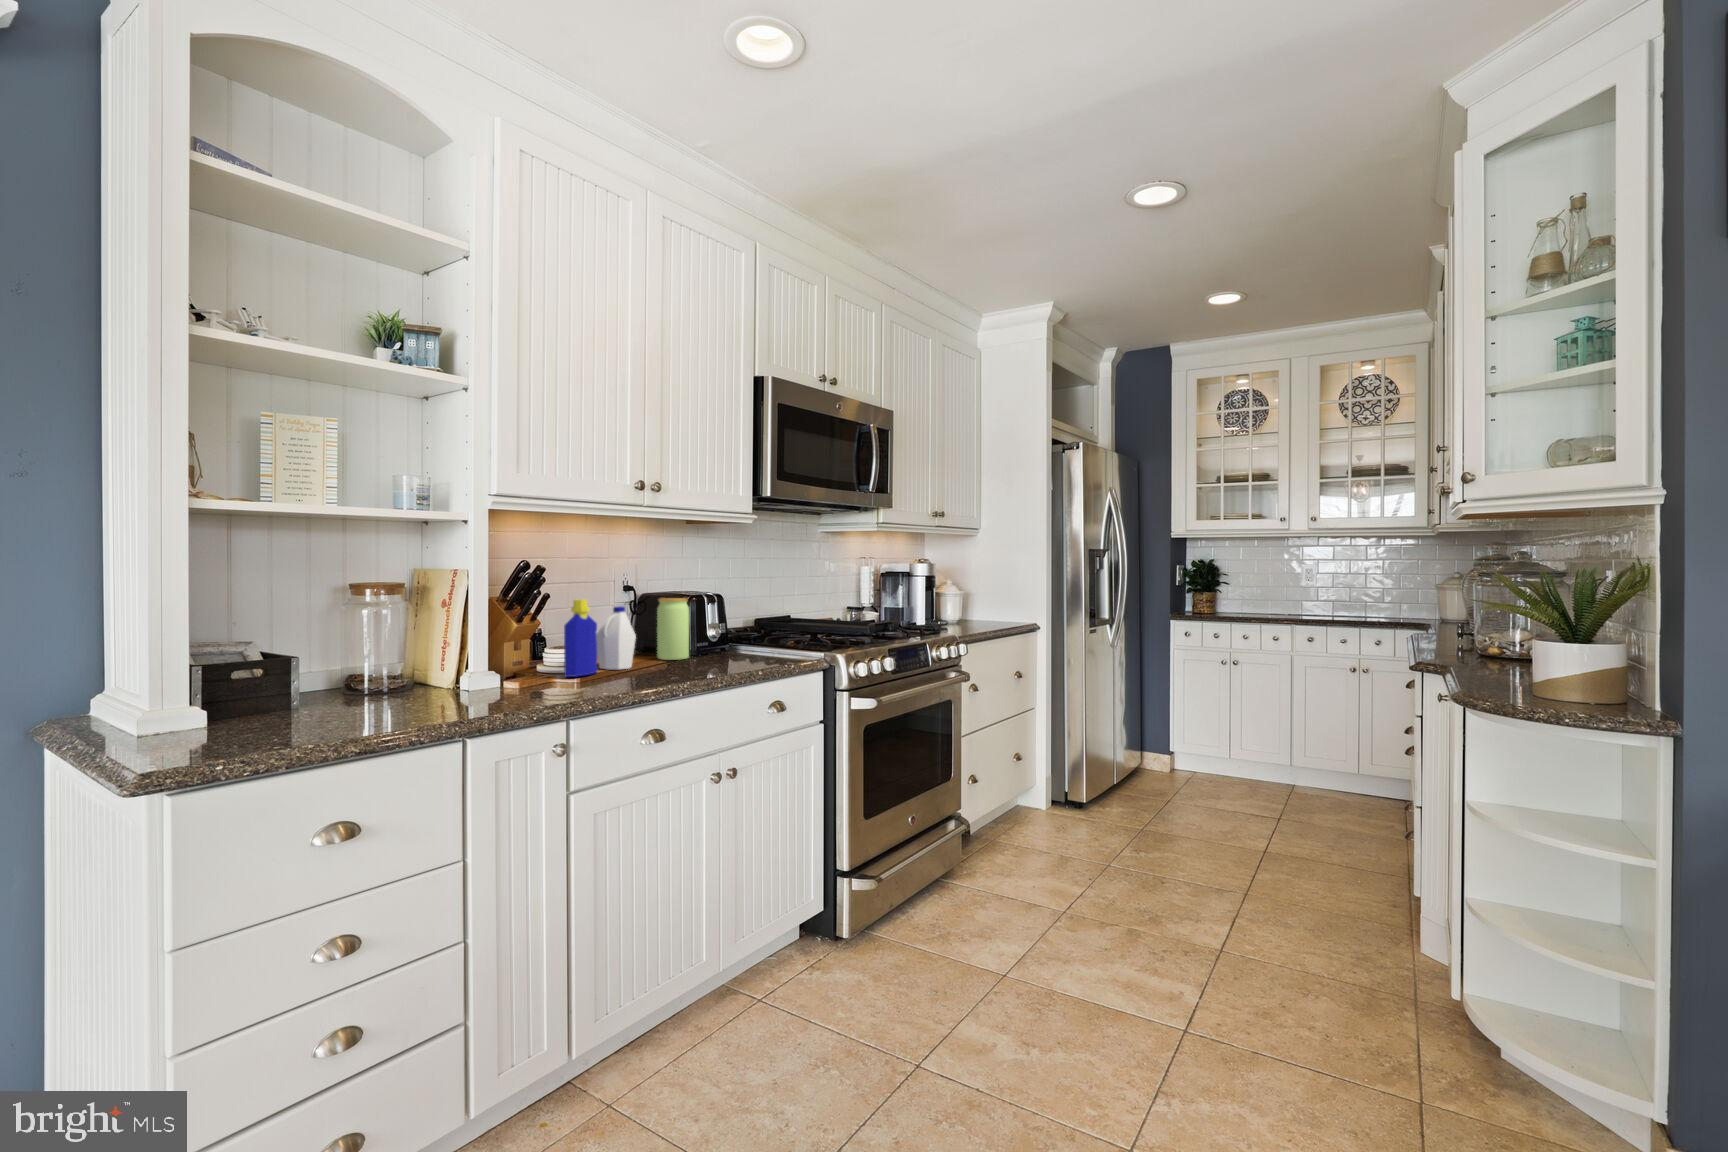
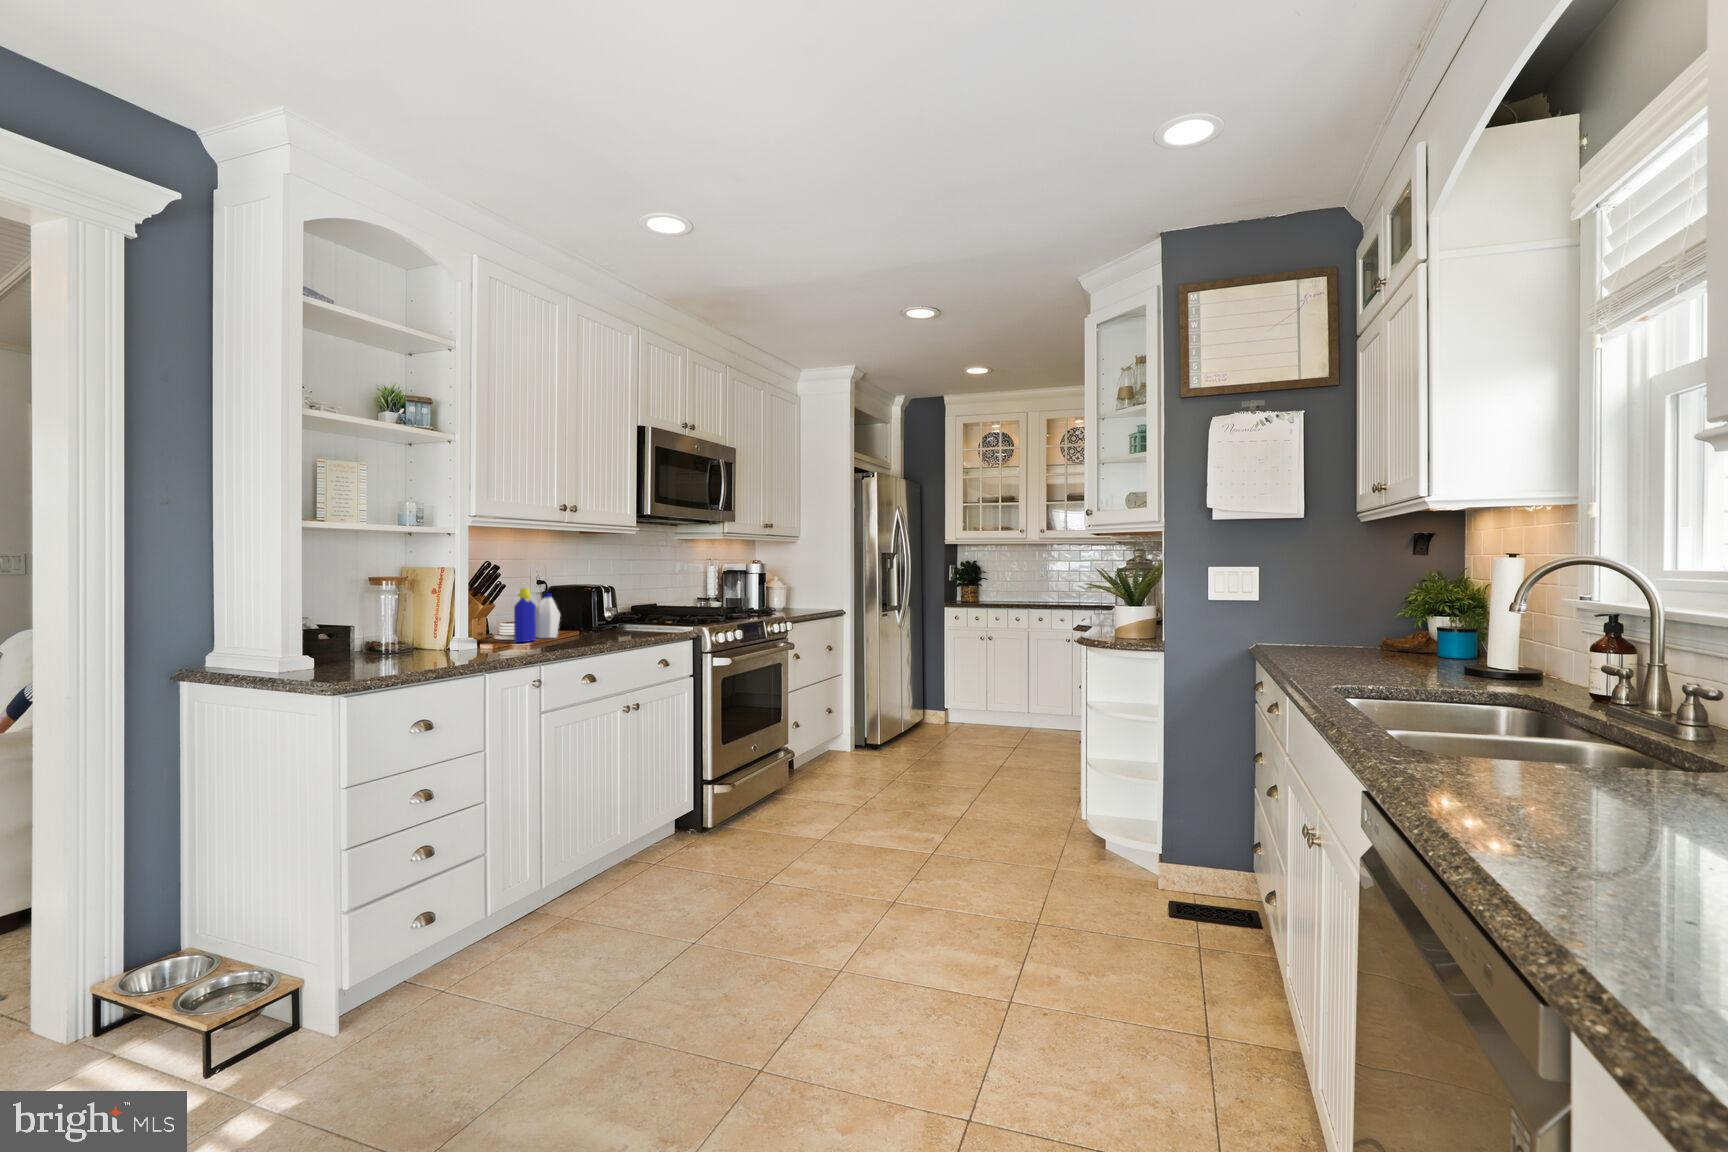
jar: present [657,598,689,660] -> none [571,588,595,632]

